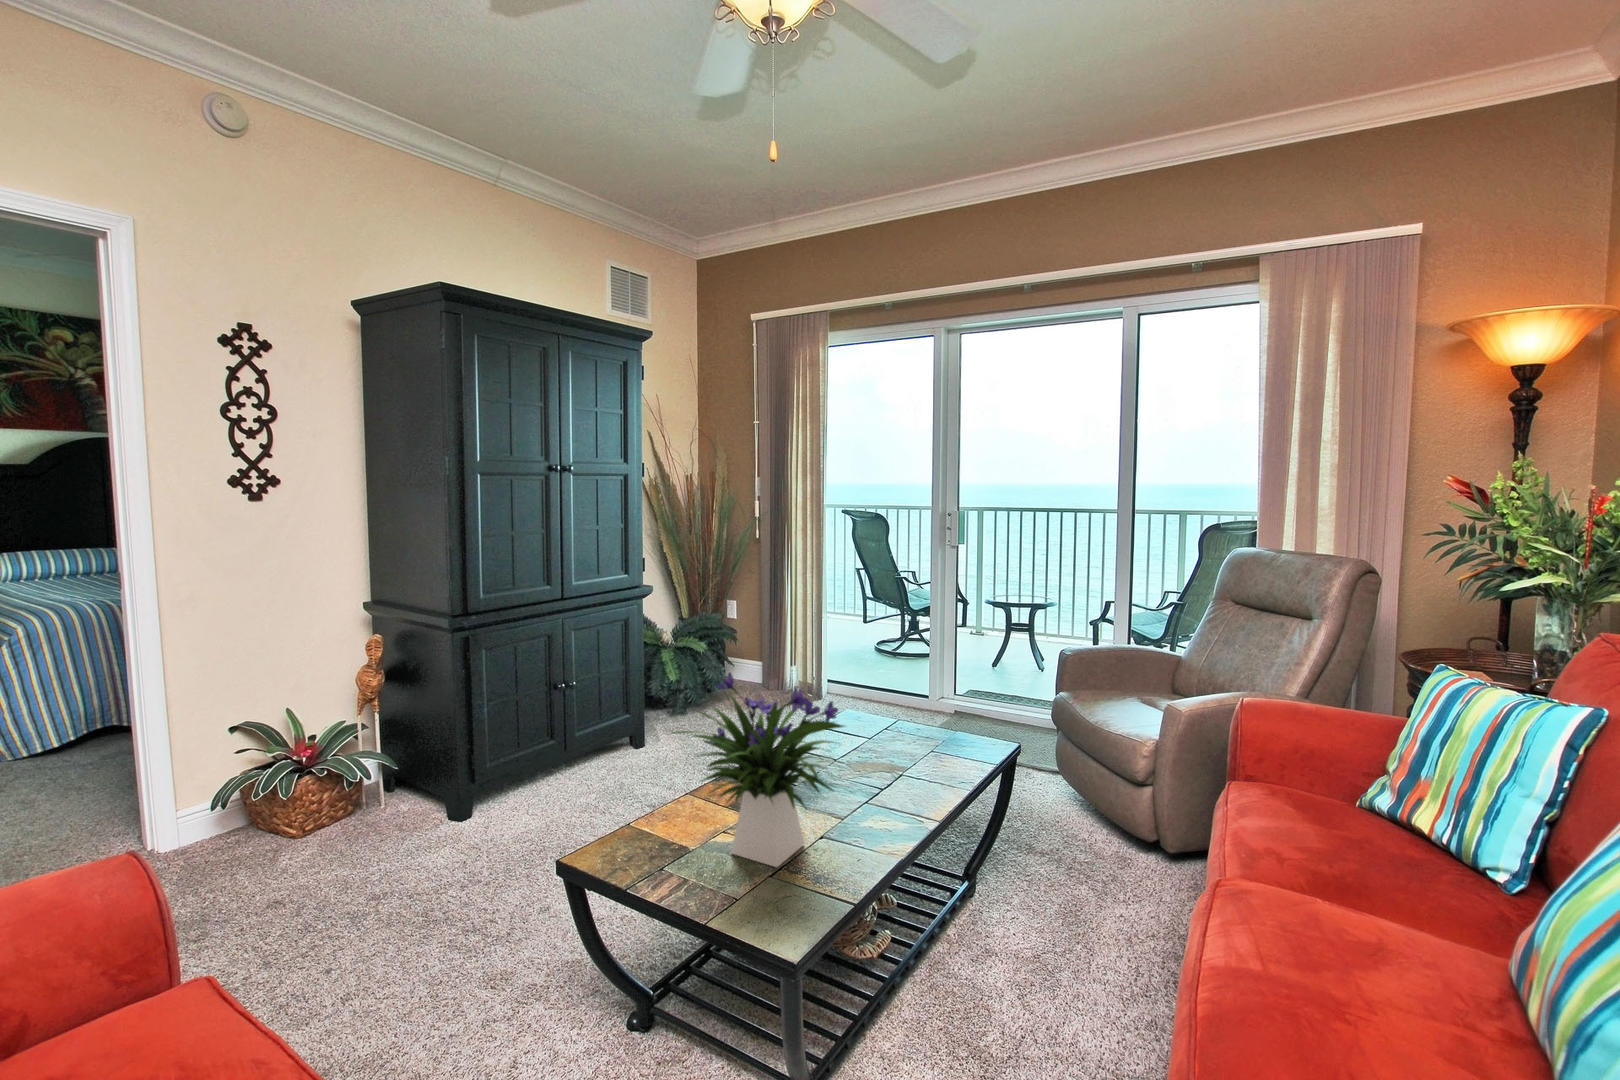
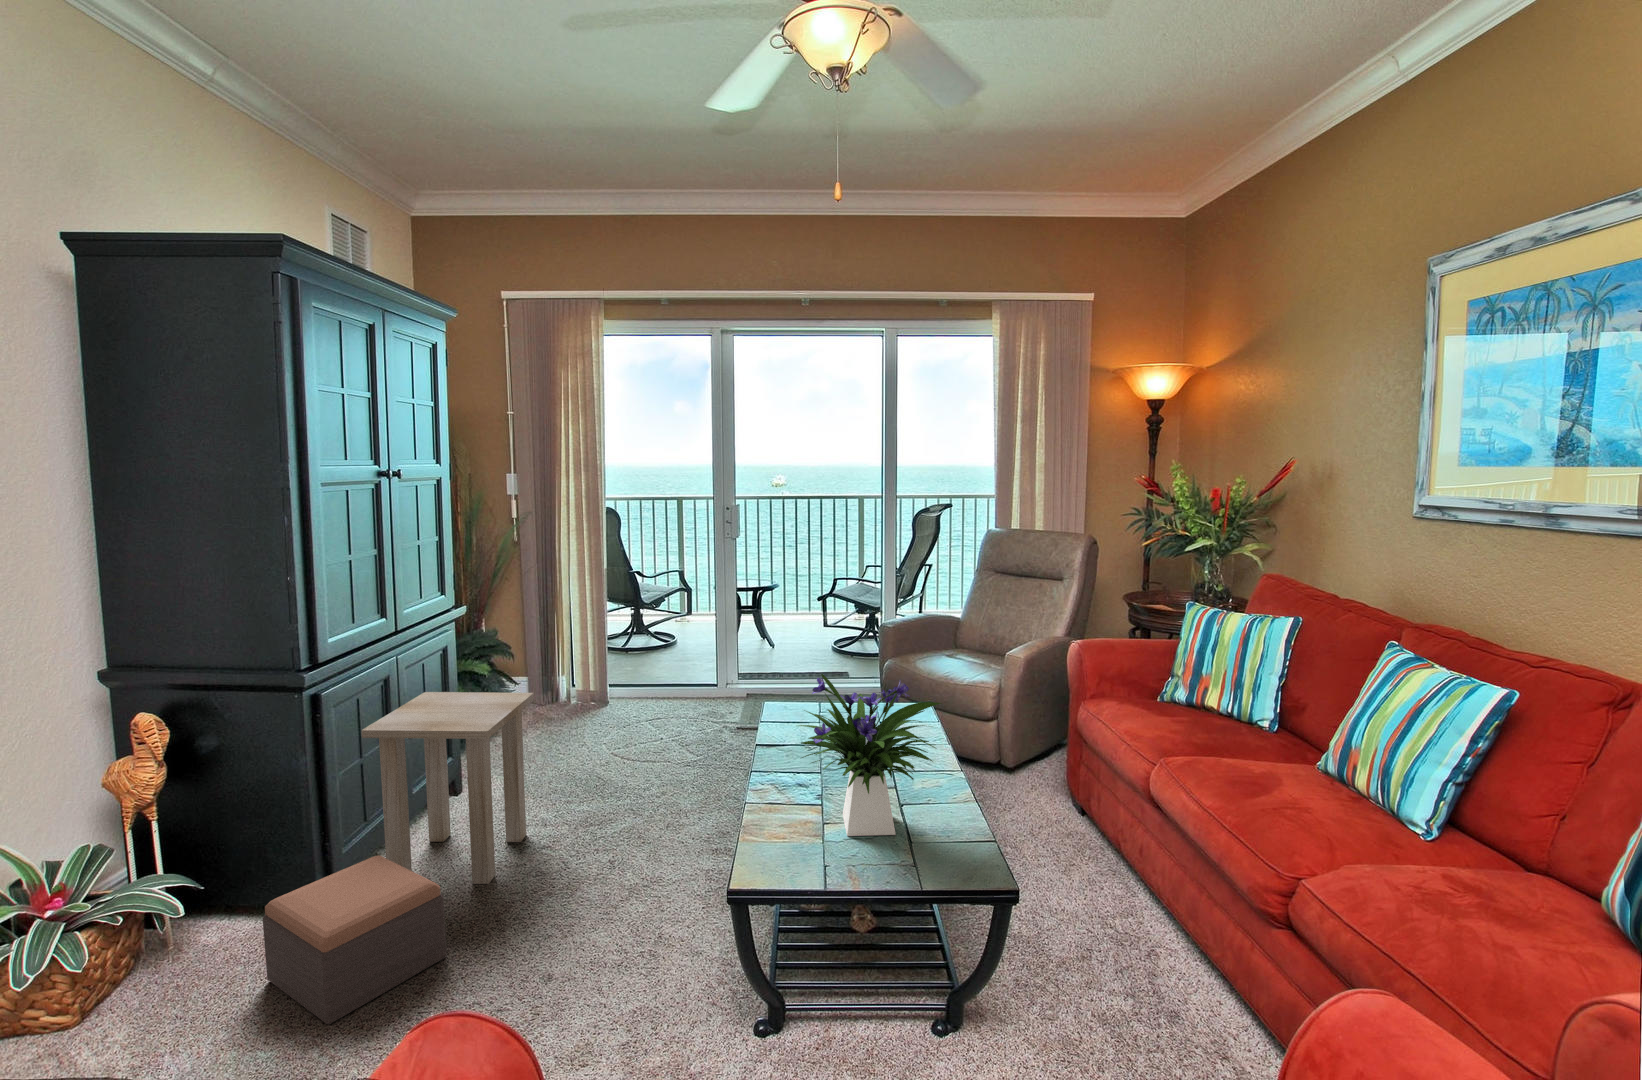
side table: none [508,652,654,821] -> present [361,692,534,884]
footstool: none [385,772,497,889] -> present [263,855,447,1024]

